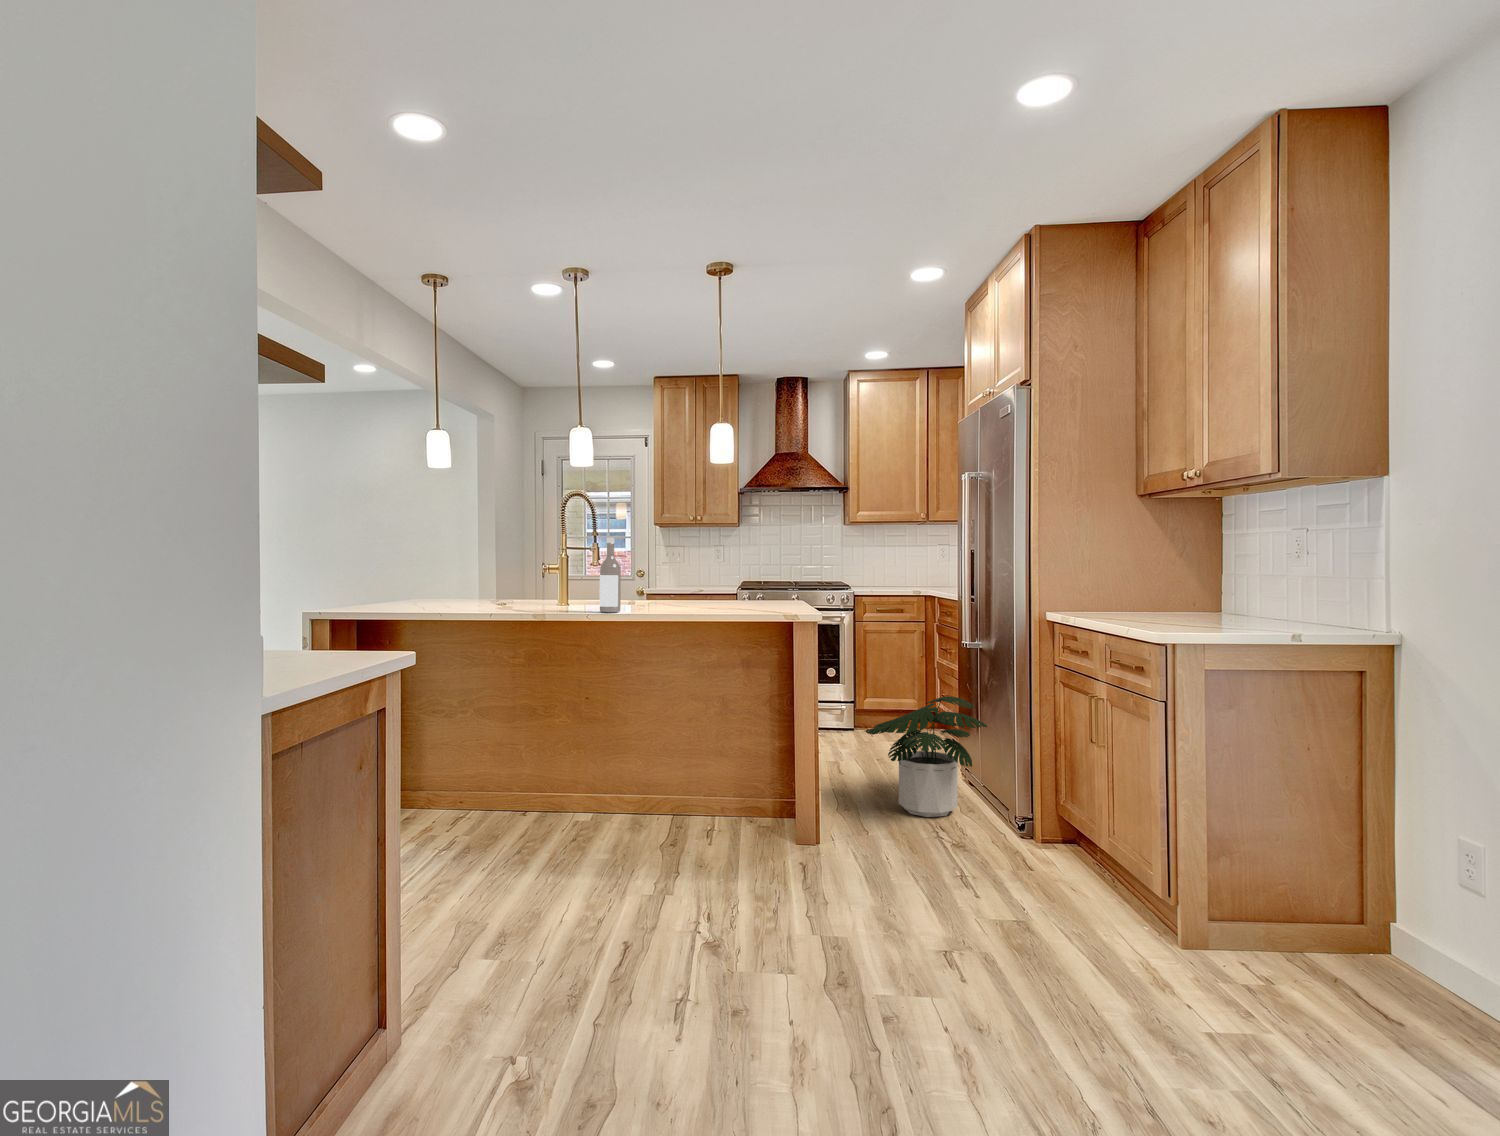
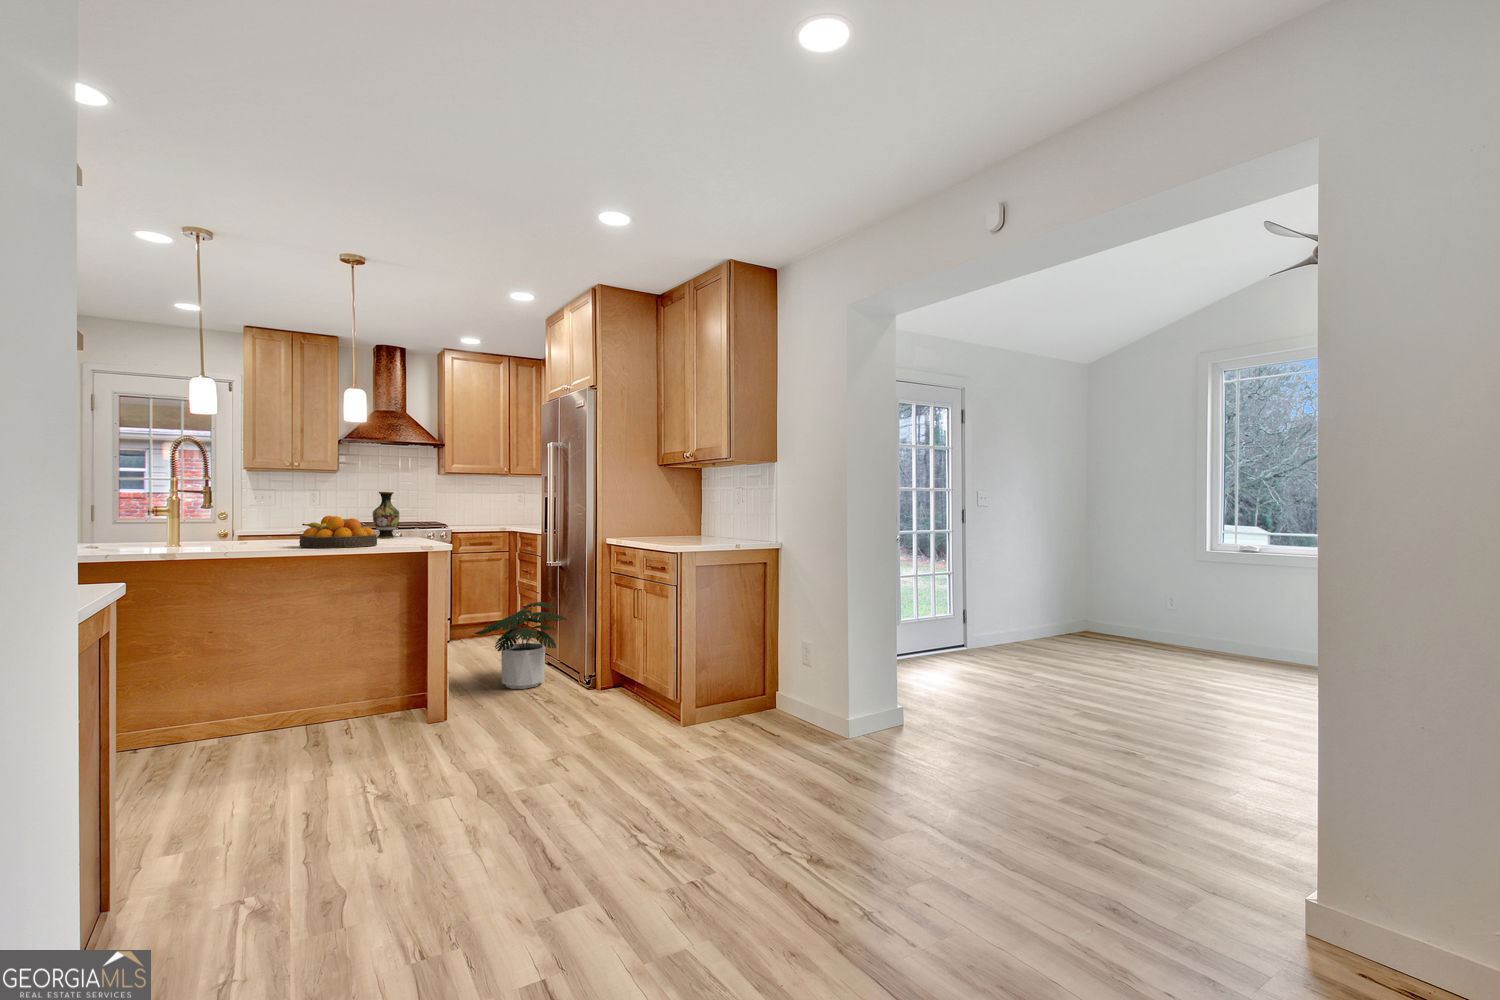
wine bottle: present [600,538,621,613] -> none [247,487,268,550]
vase: none [755,545,785,601] -> present [373,492,400,538]
fruit bowl: none [657,573,740,613] -> present [299,516,377,548]

